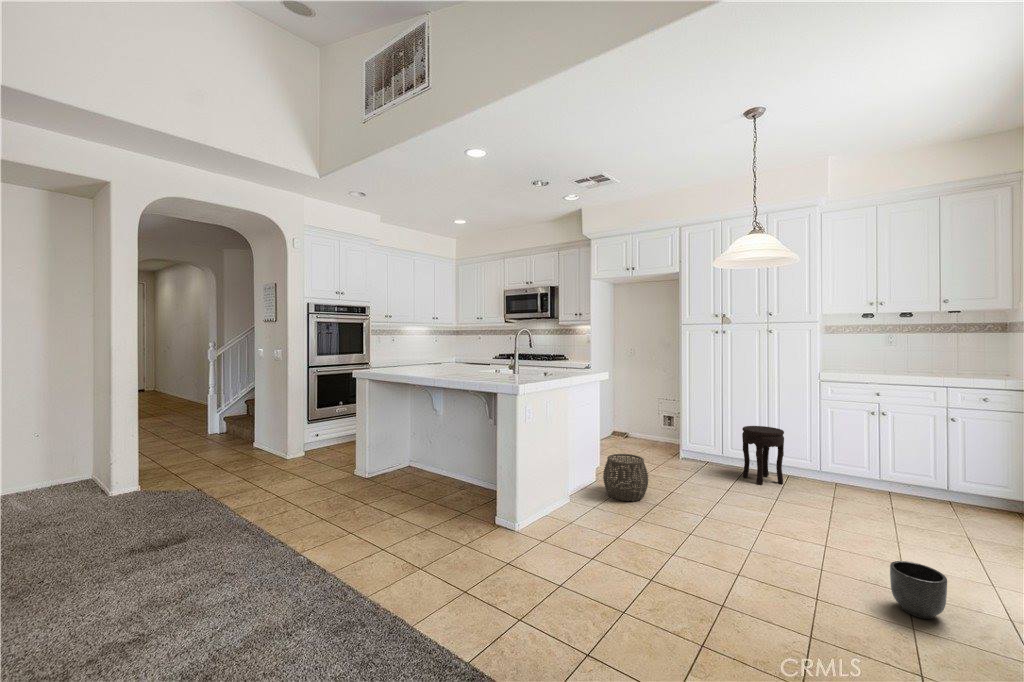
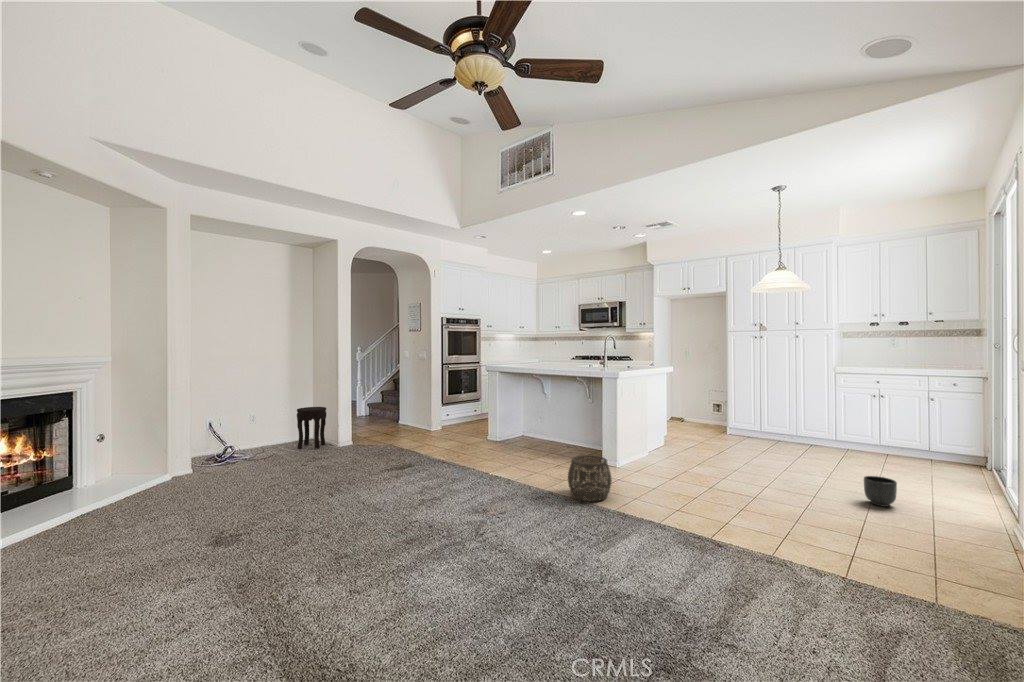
side table: present [742,426,784,485] -> present [297,407,327,449]
woven basket: present [603,454,649,501] -> present [568,455,612,502]

